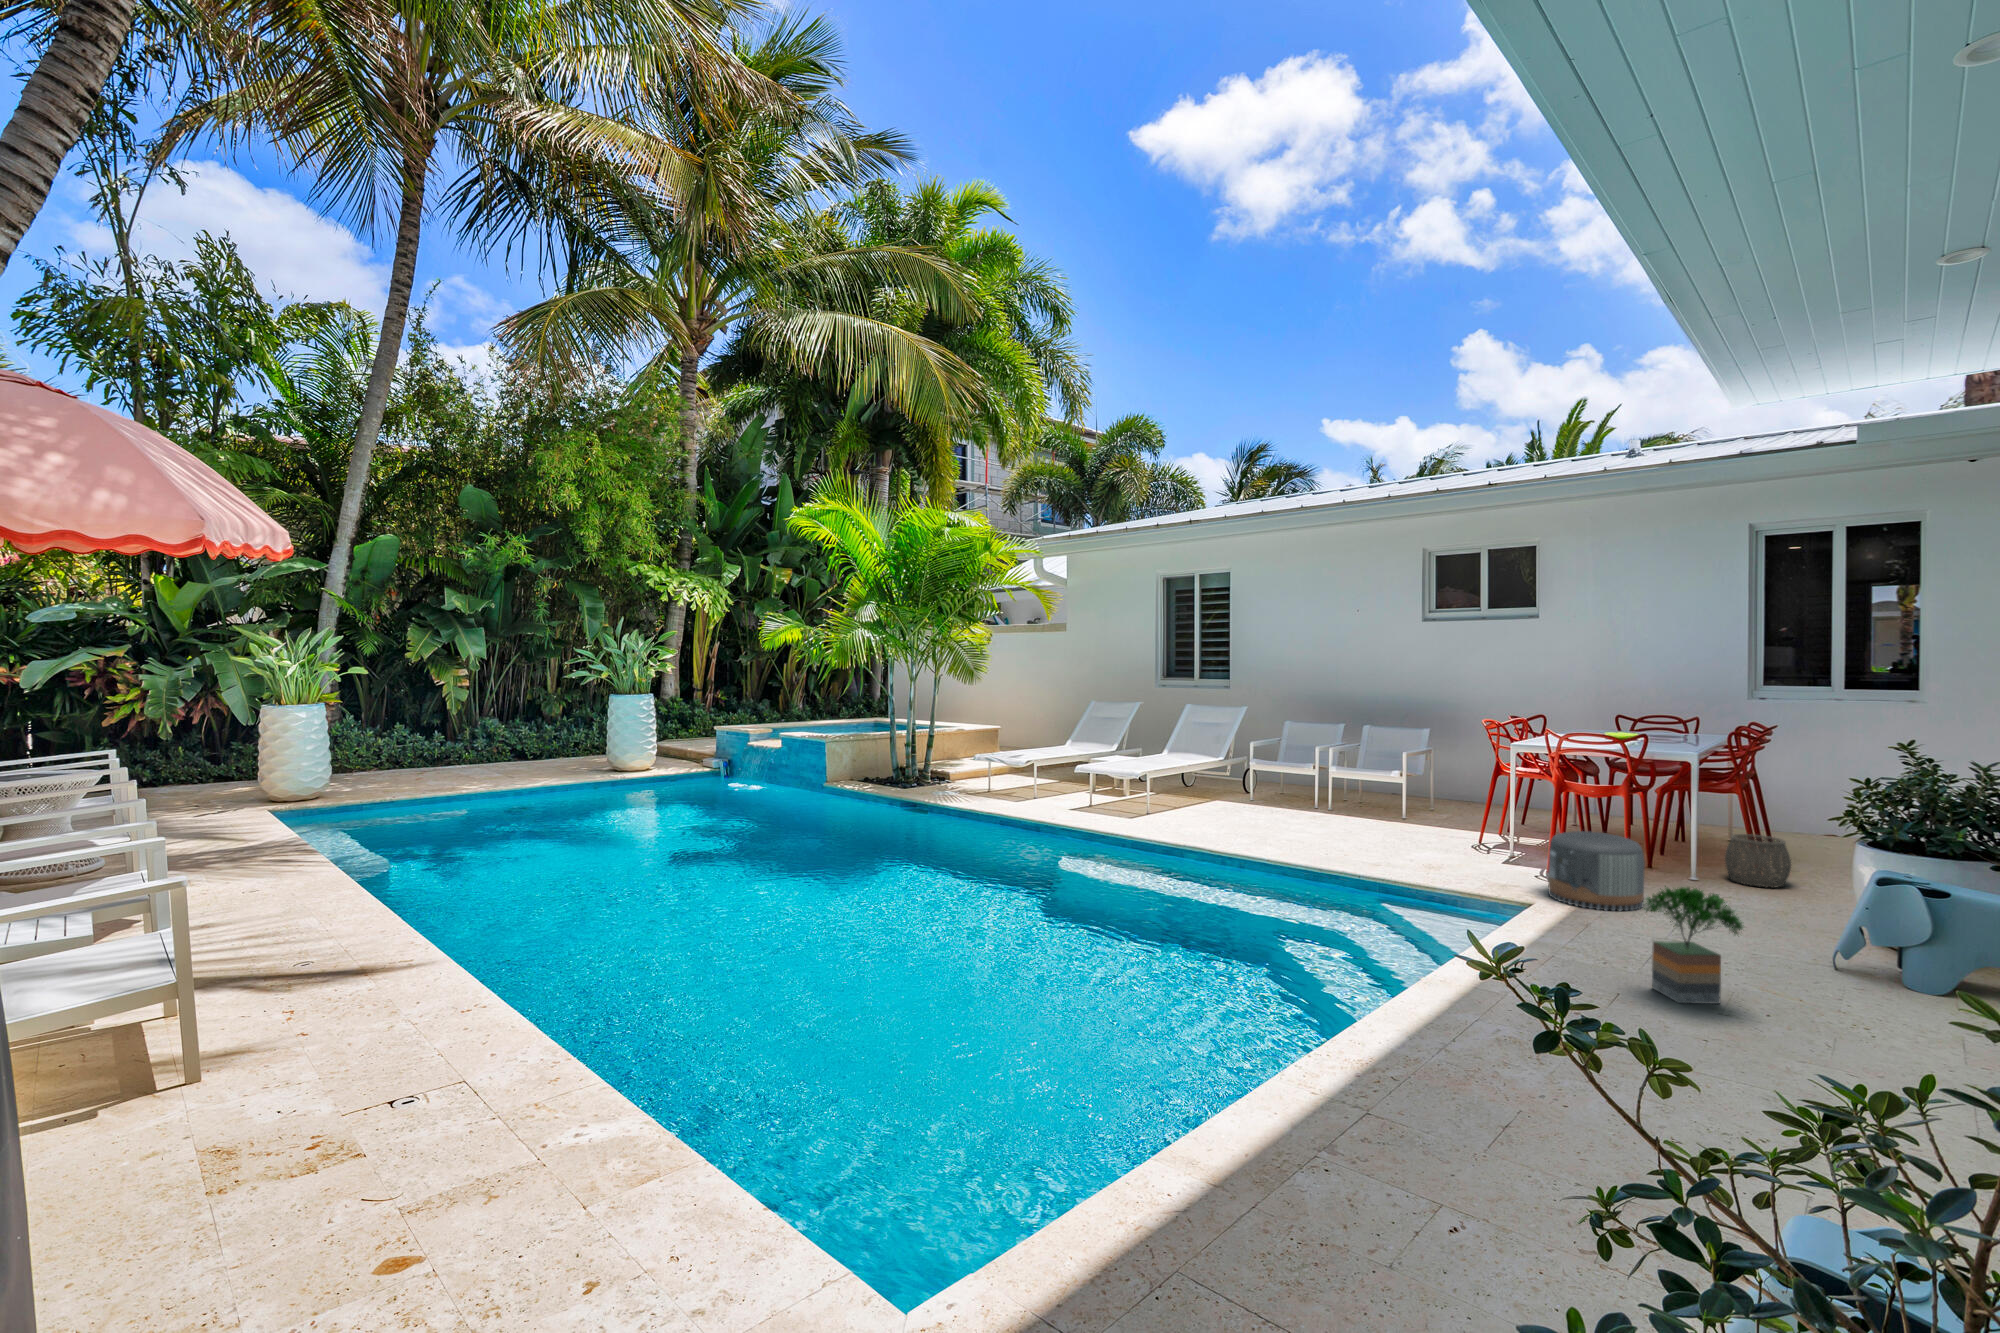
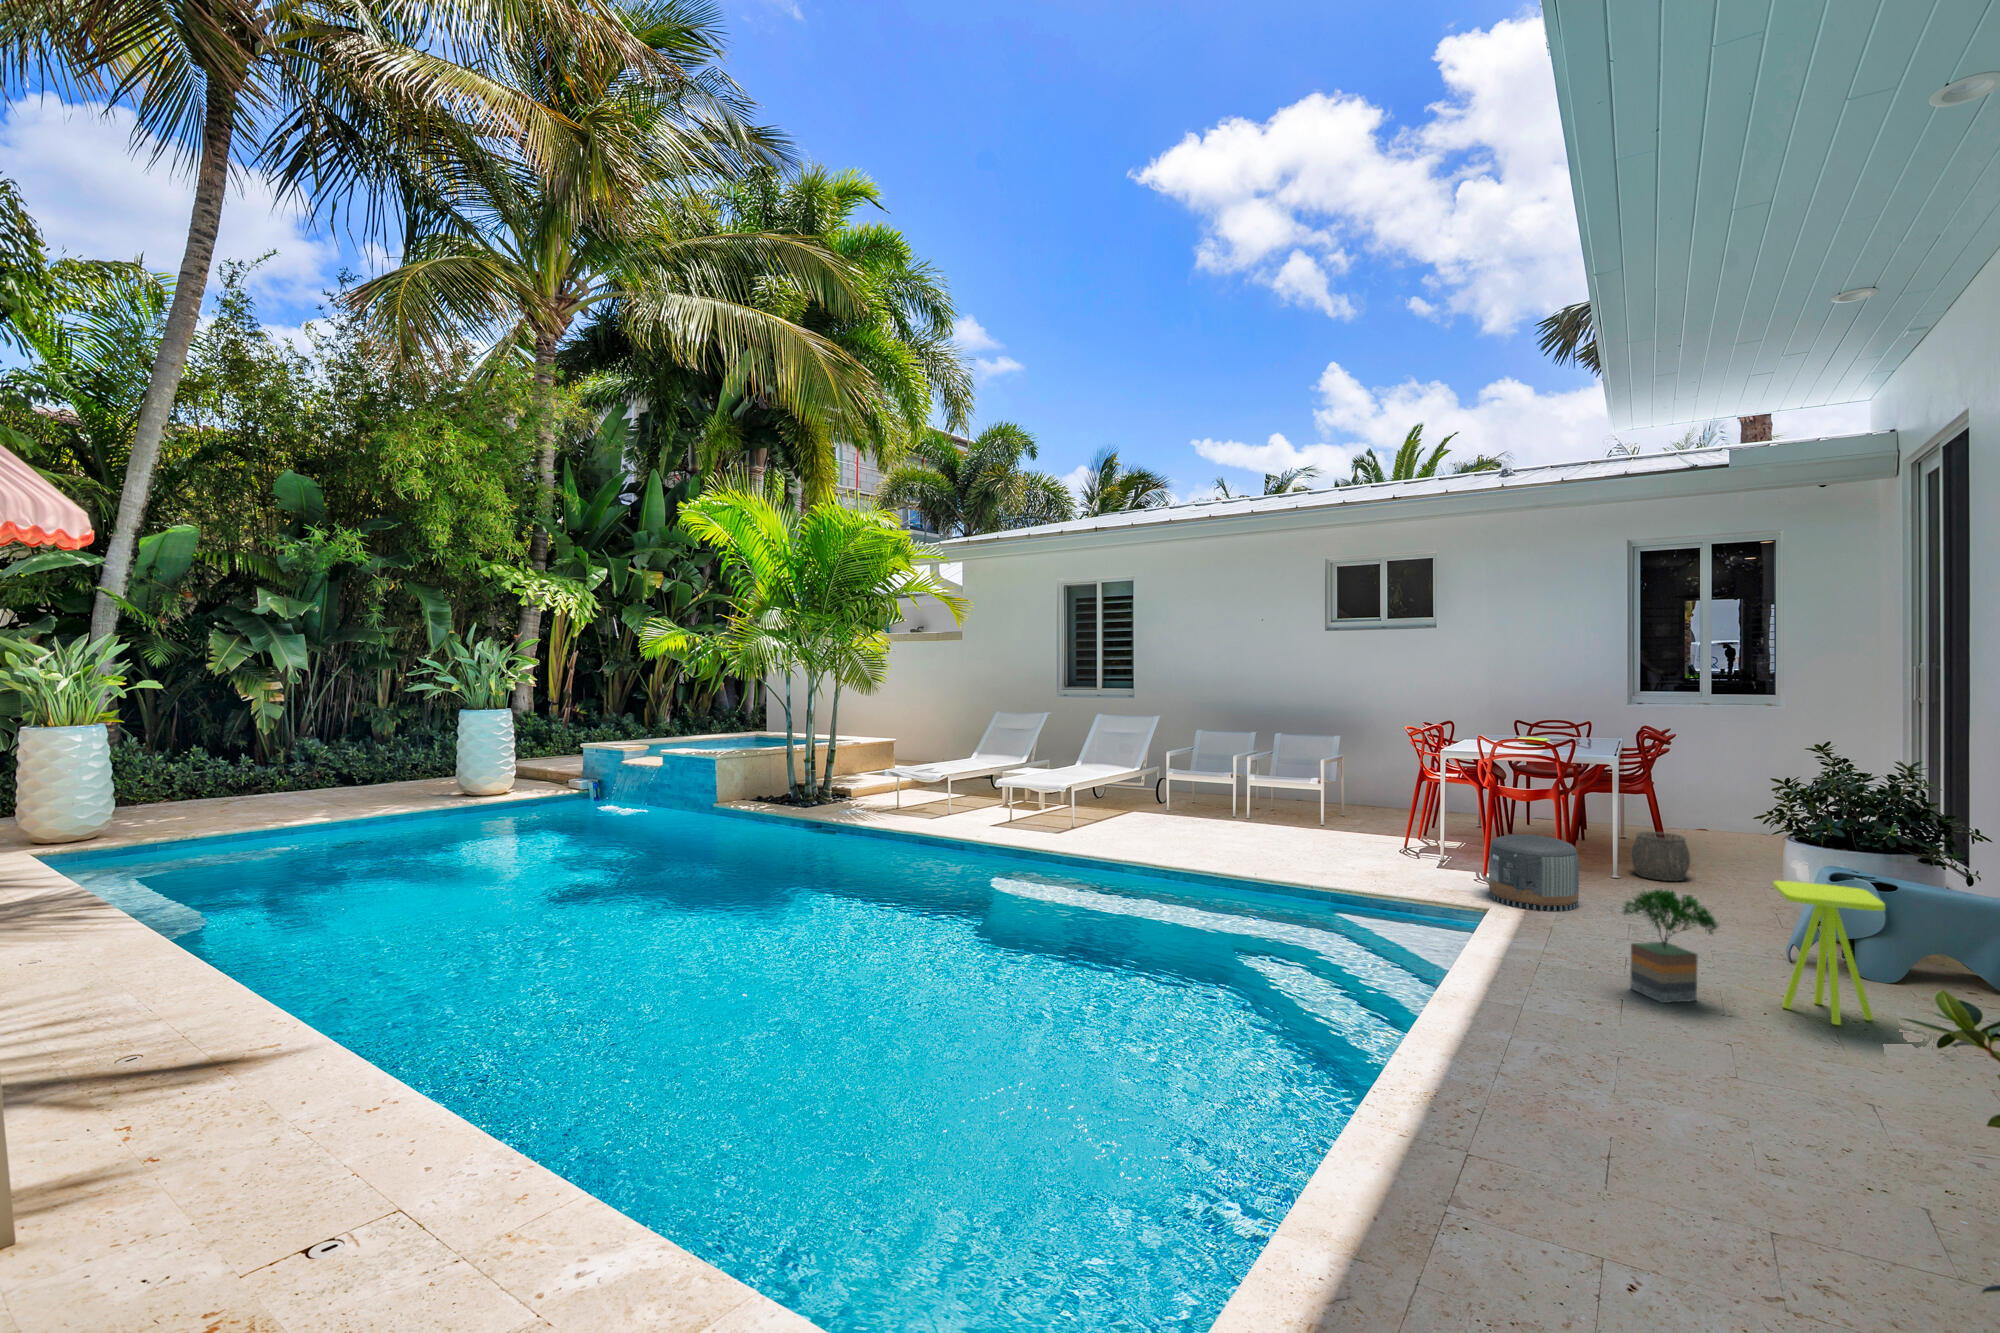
side table: none [1812,882,1925,1036] -> present [1773,881,1885,1025]

